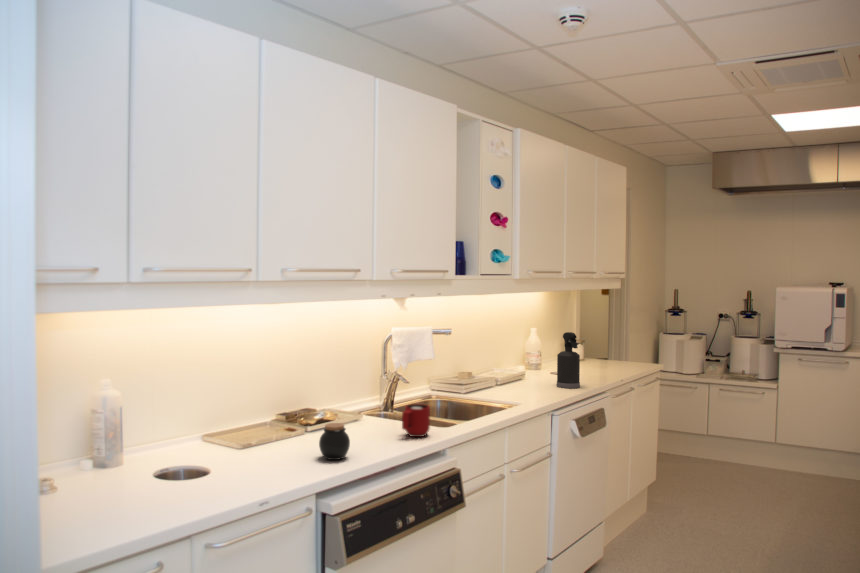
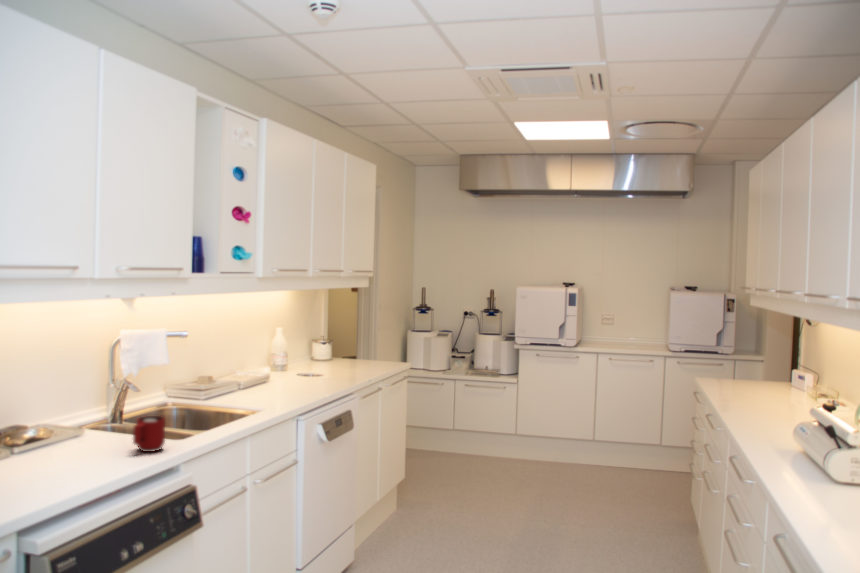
spray bottle: present [557,332,580,388] -> none [302,333,327,392]
jar: present [319,423,350,460] -> none [36,441,74,483]

